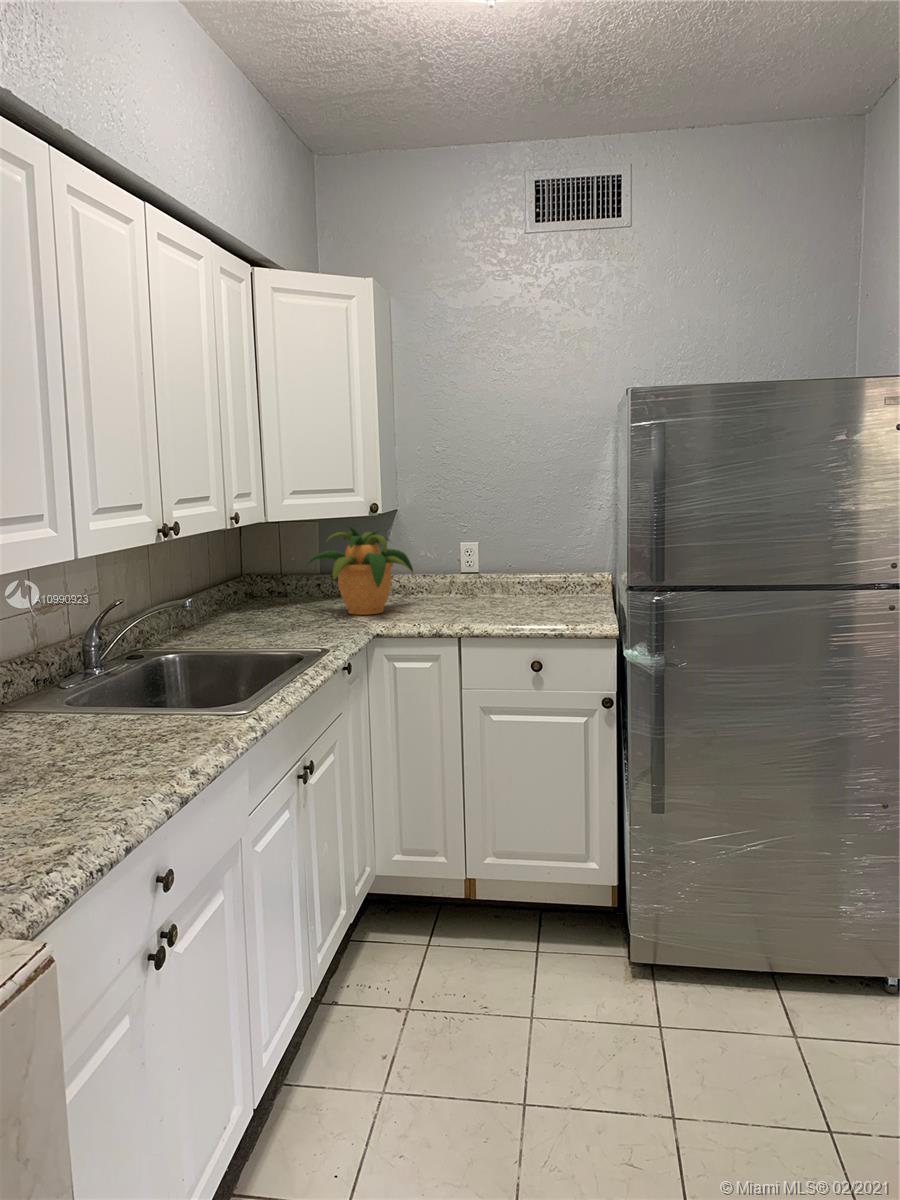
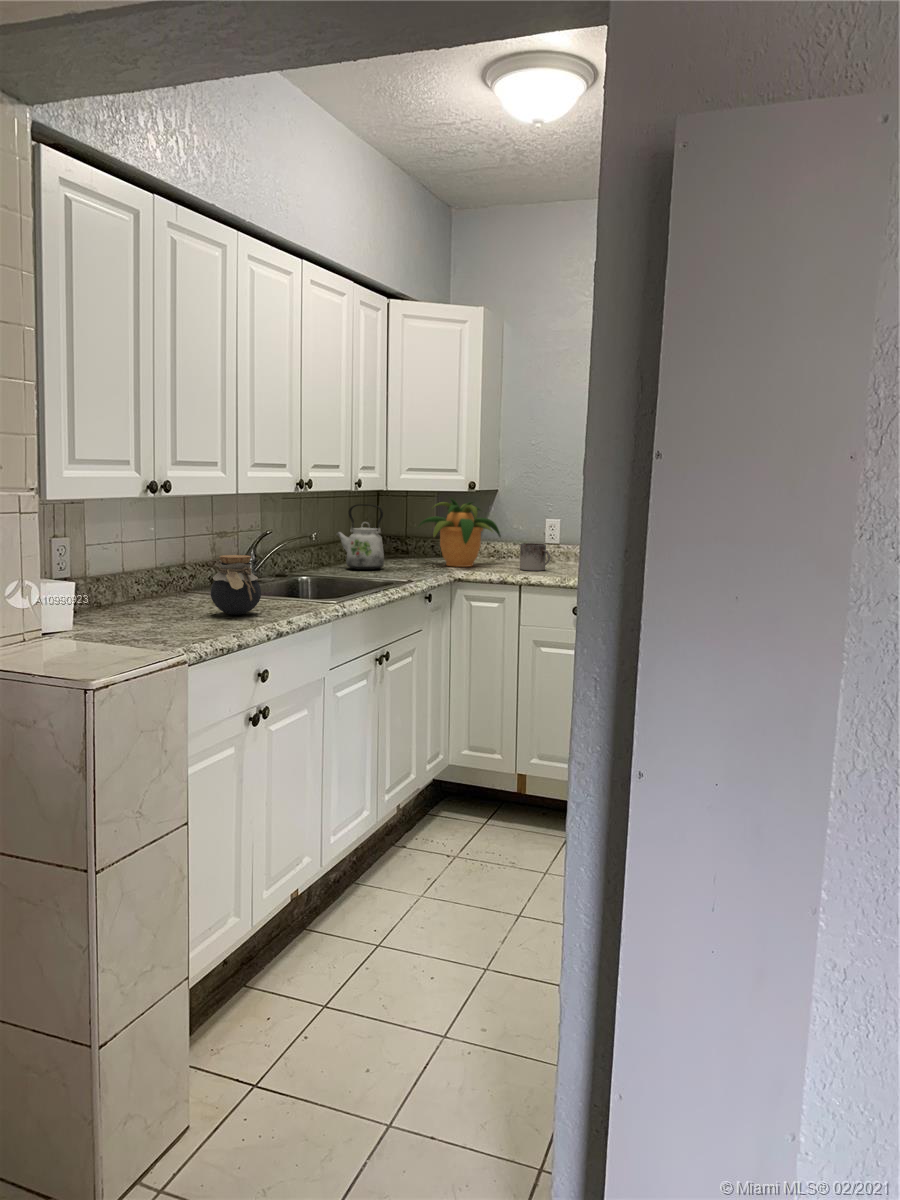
kettle: none [201,543,272,632] -> present [336,504,384,570]
mug: none [445,579,486,615] -> present [520,543,550,571]
jar: none [52,667,139,767] -> present [211,555,261,615]

